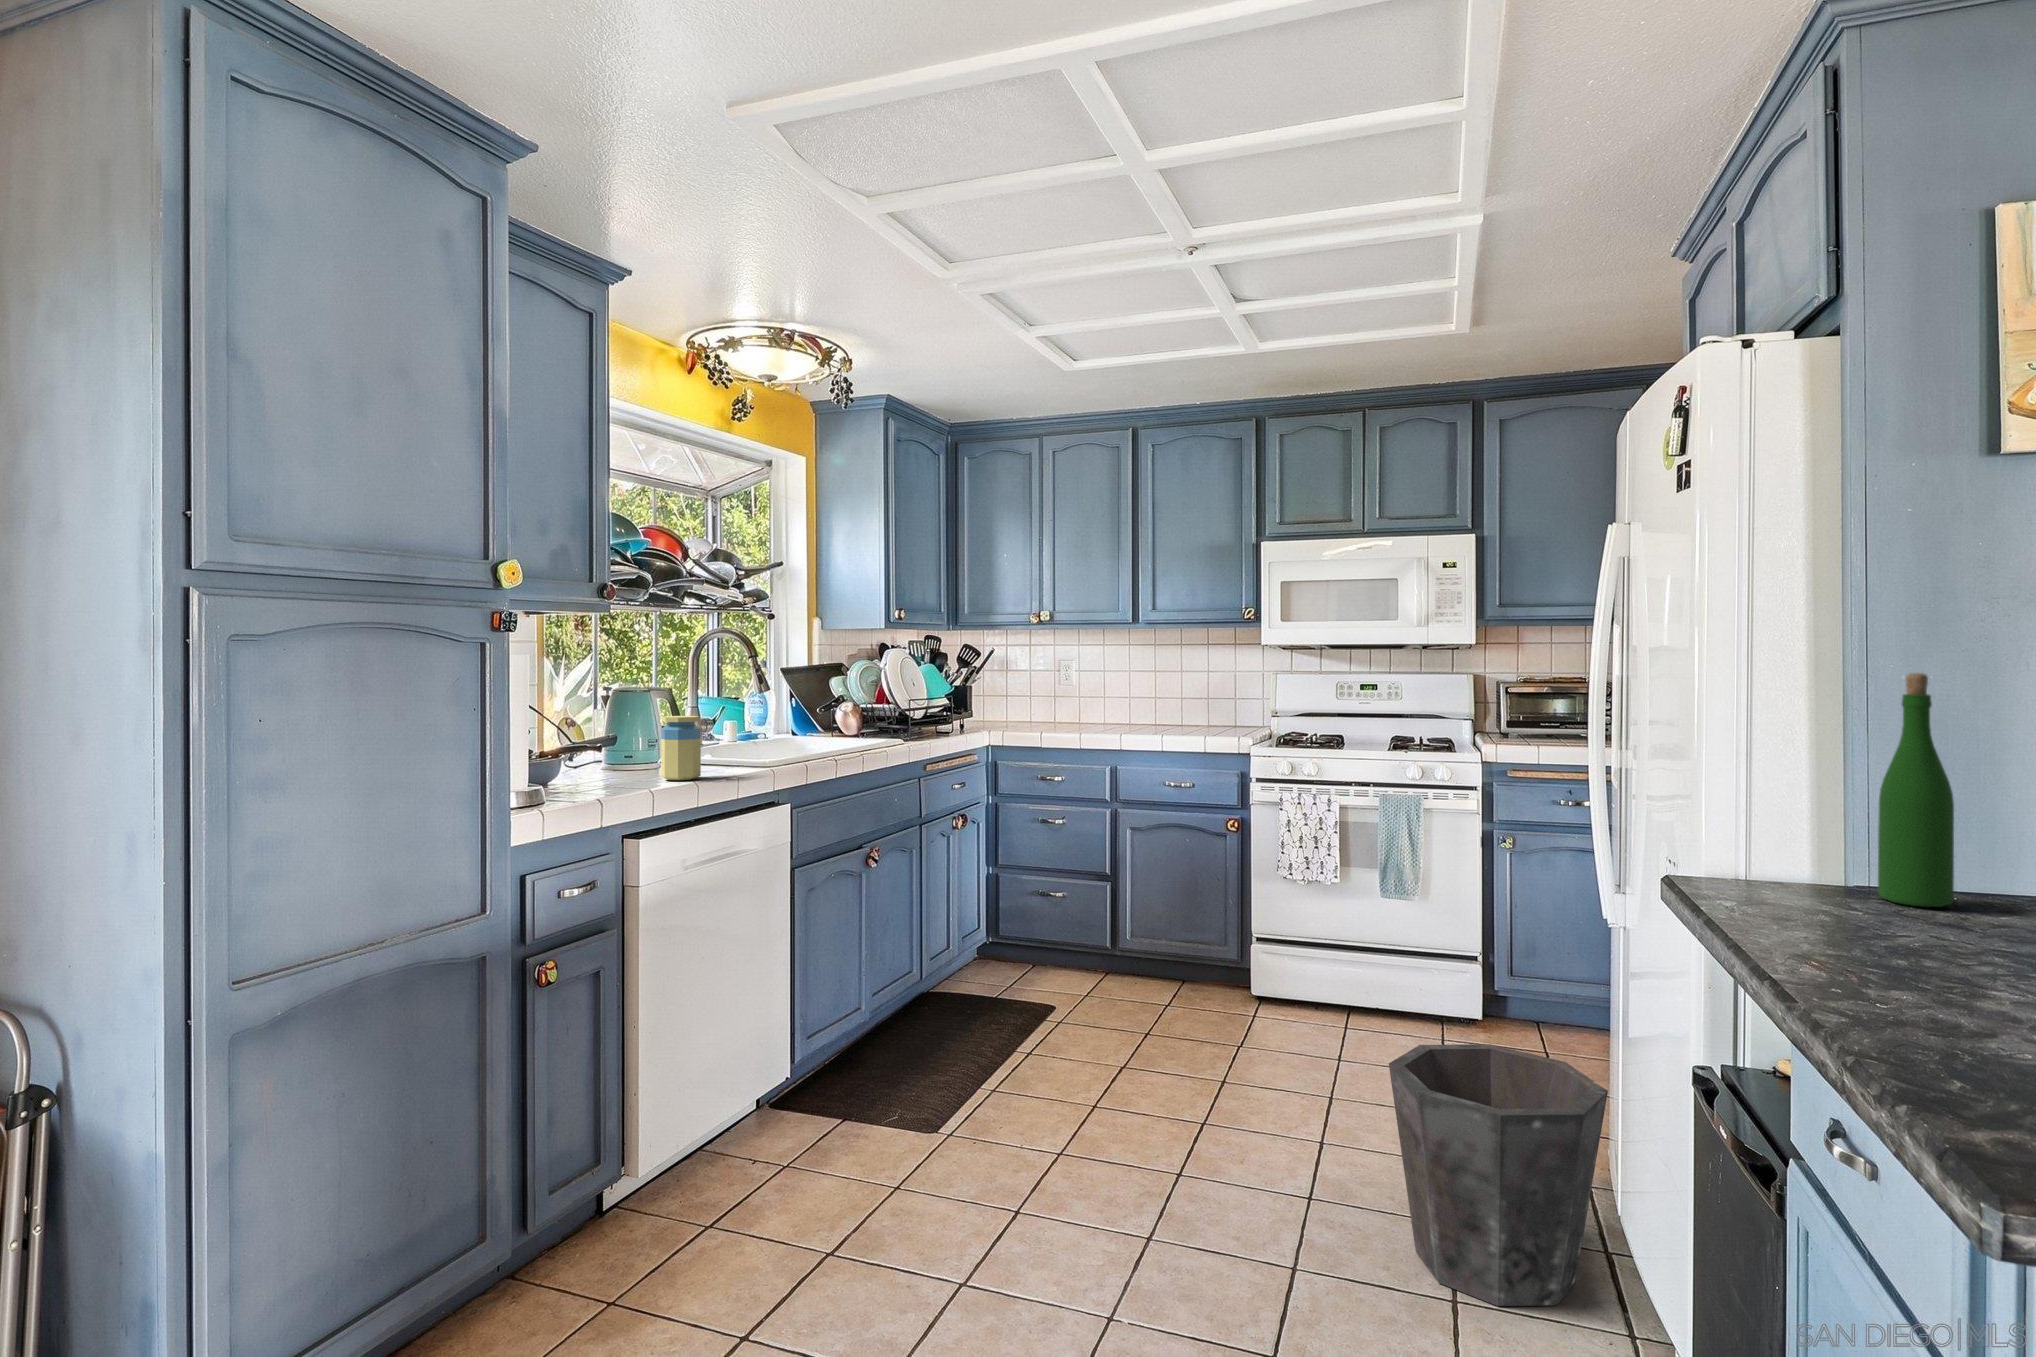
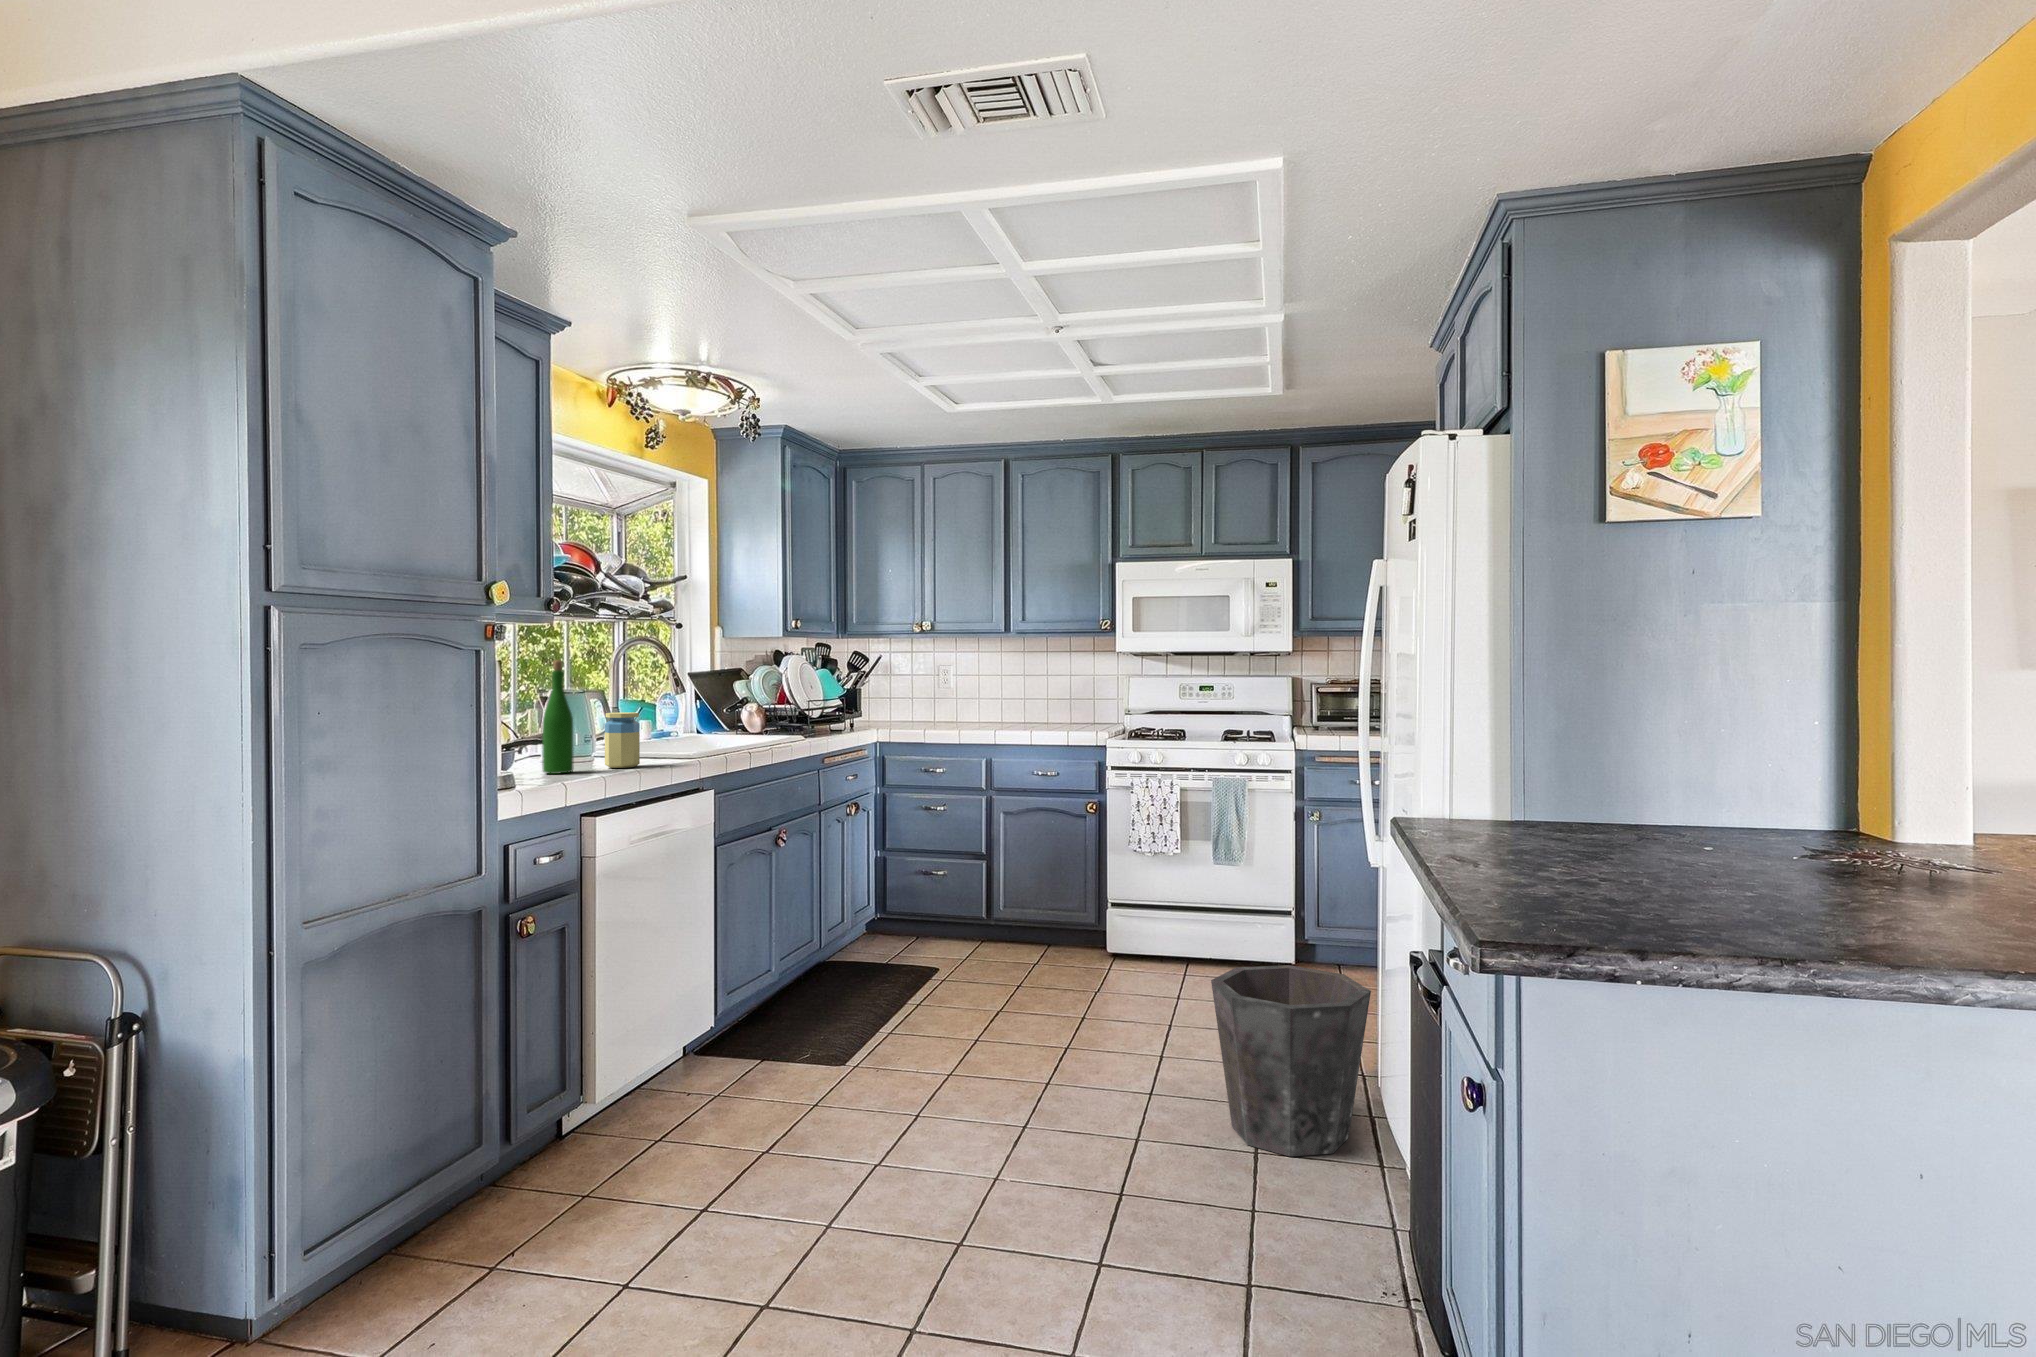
wine bottle: present [1878,673,1954,907] -> present [543,660,574,774]

